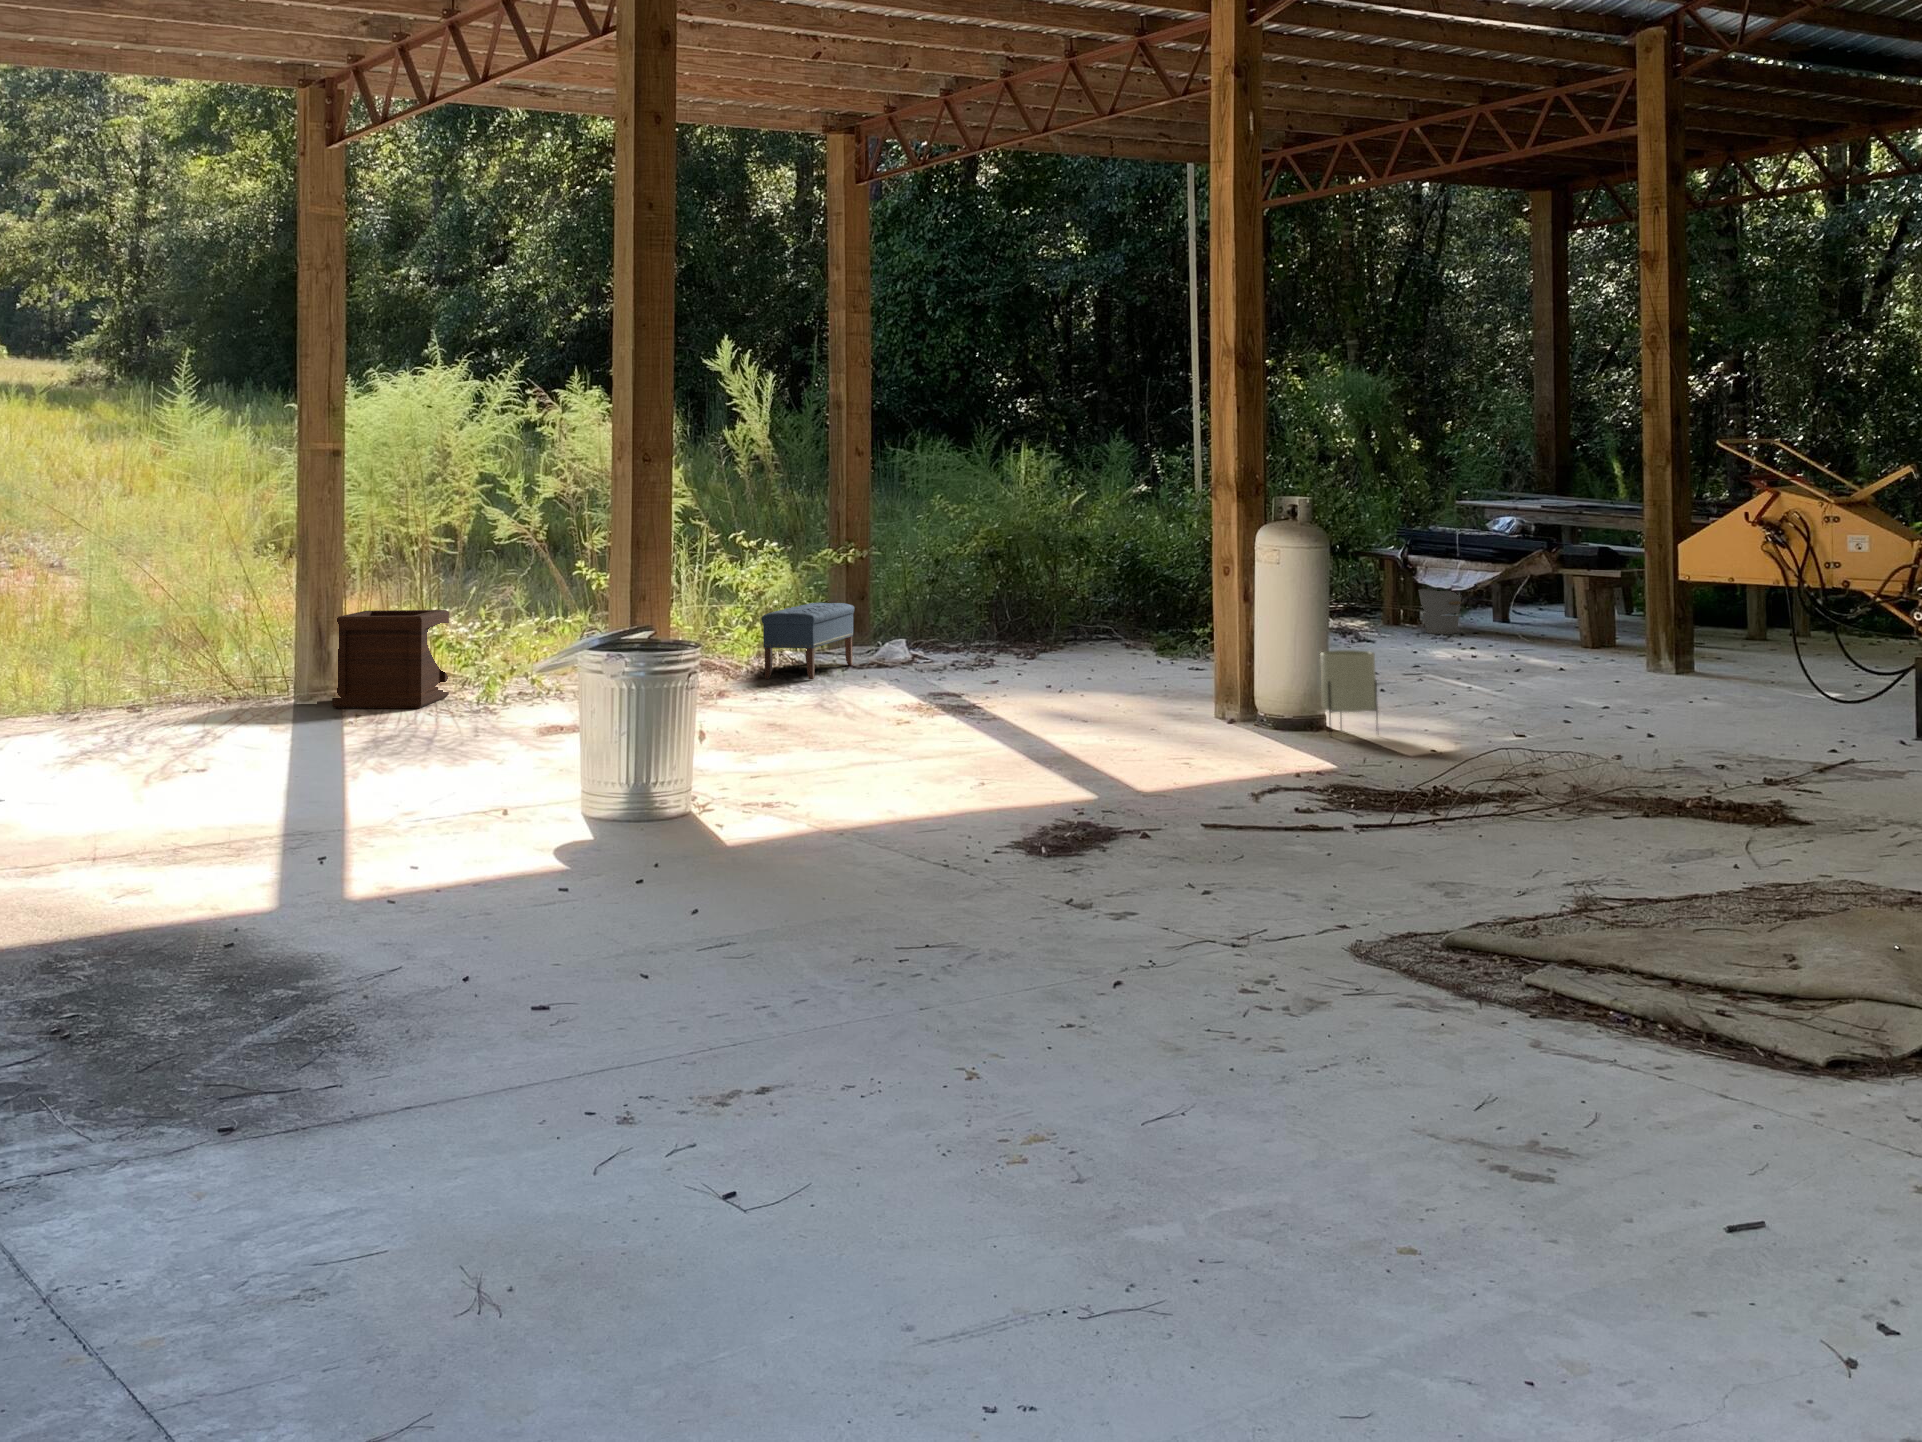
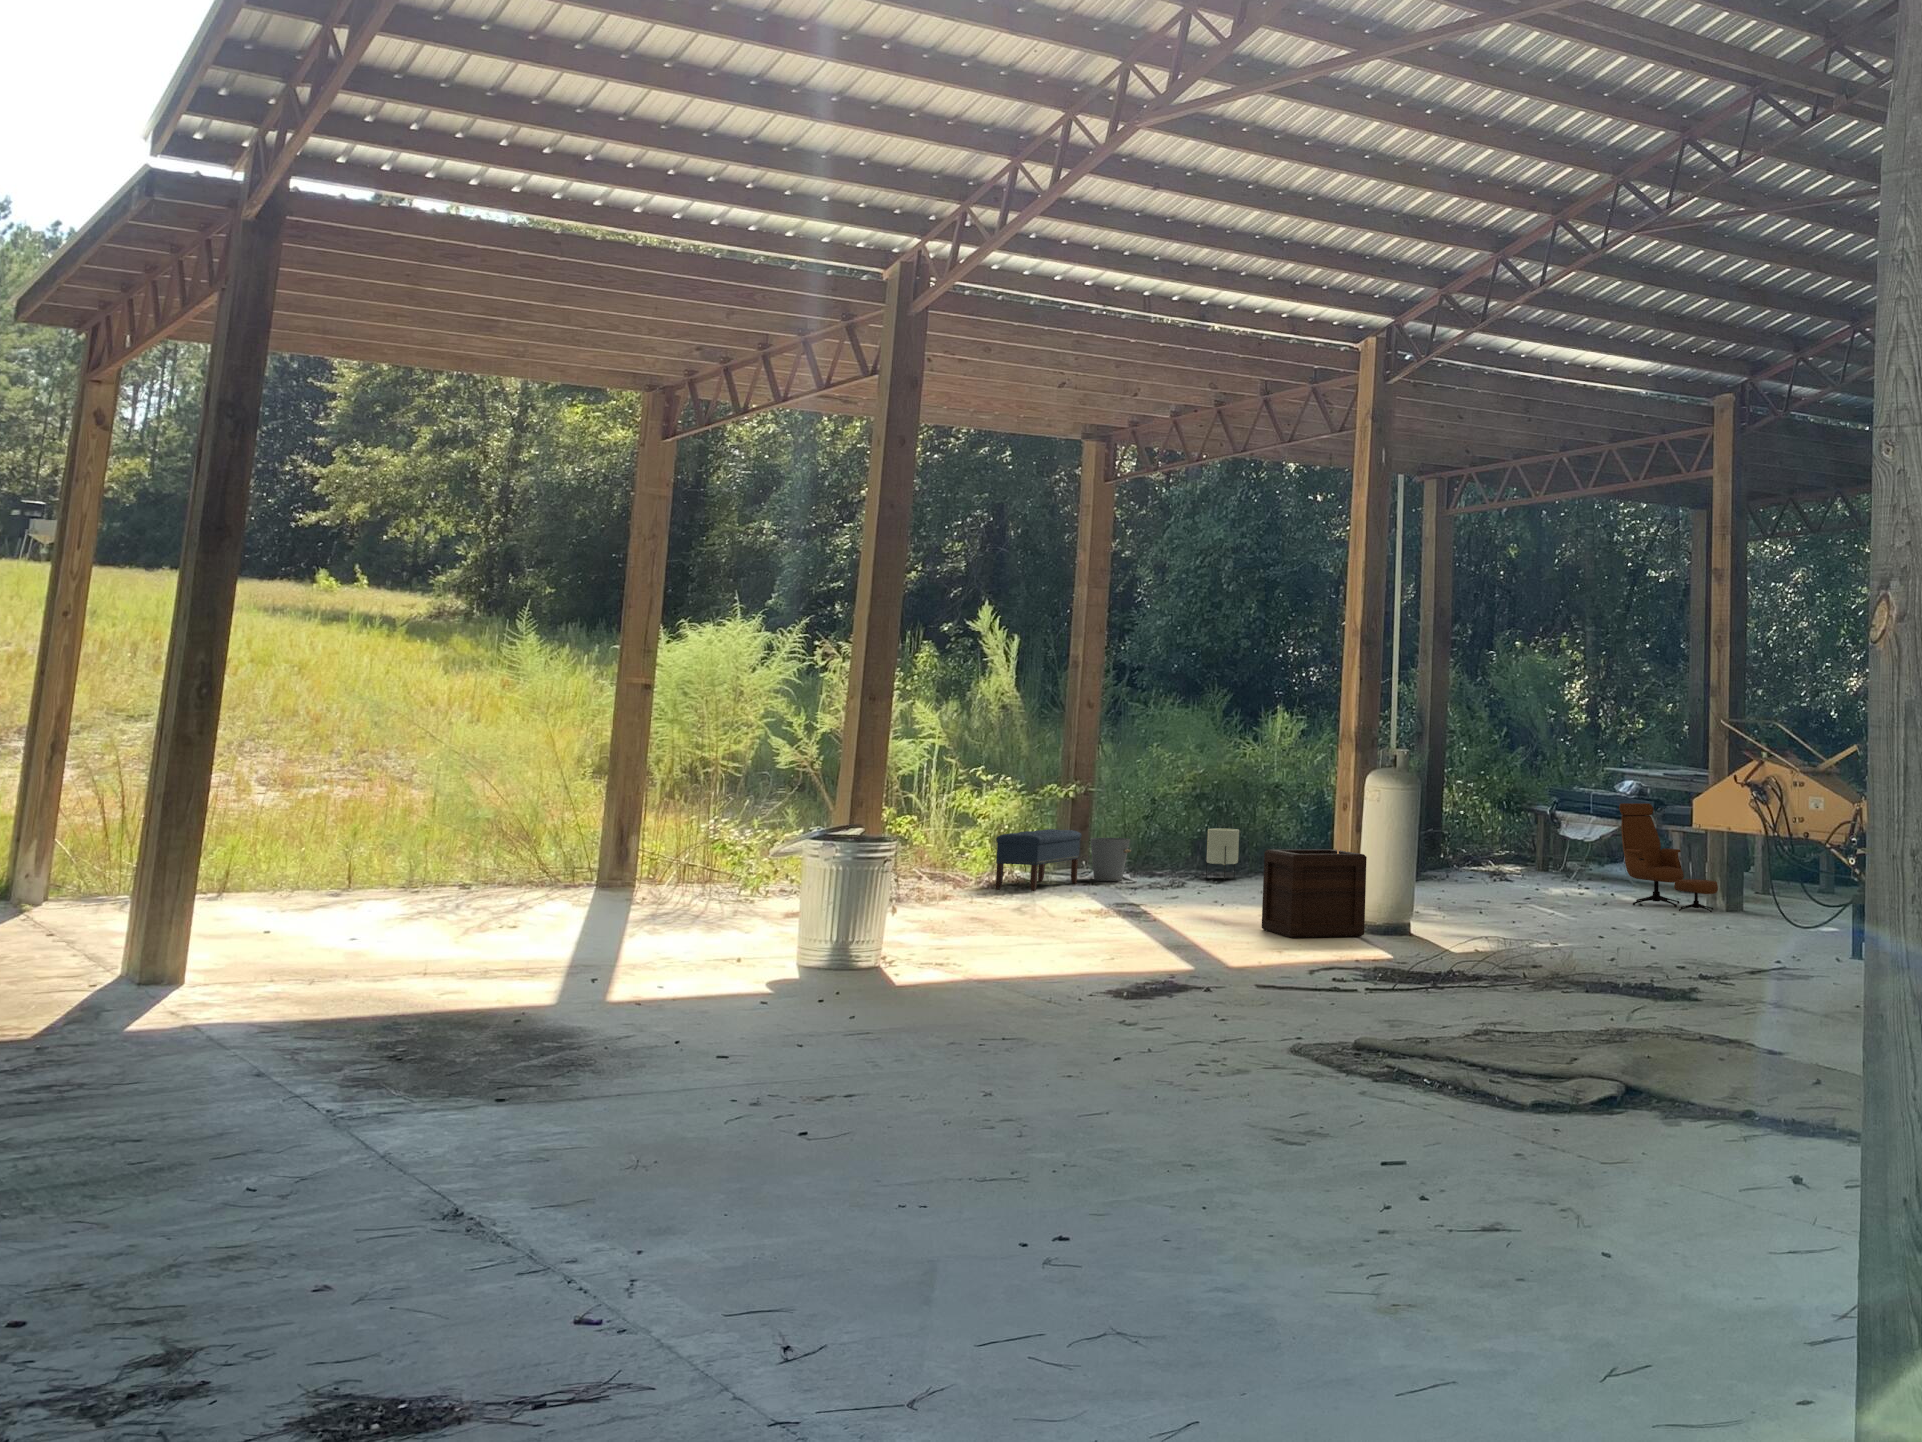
lounge chair: none [1509,546,1652,677] -> present [1619,803,1718,912]
bucket: present [1418,589,1462,634] -> present [1090,837,1131,881]
wooden crate: present [332,610,449,709] -> present [1262,849,1367,938]
planter: present [1320,650,1378,733] -> present [1206,829,1239,880]

